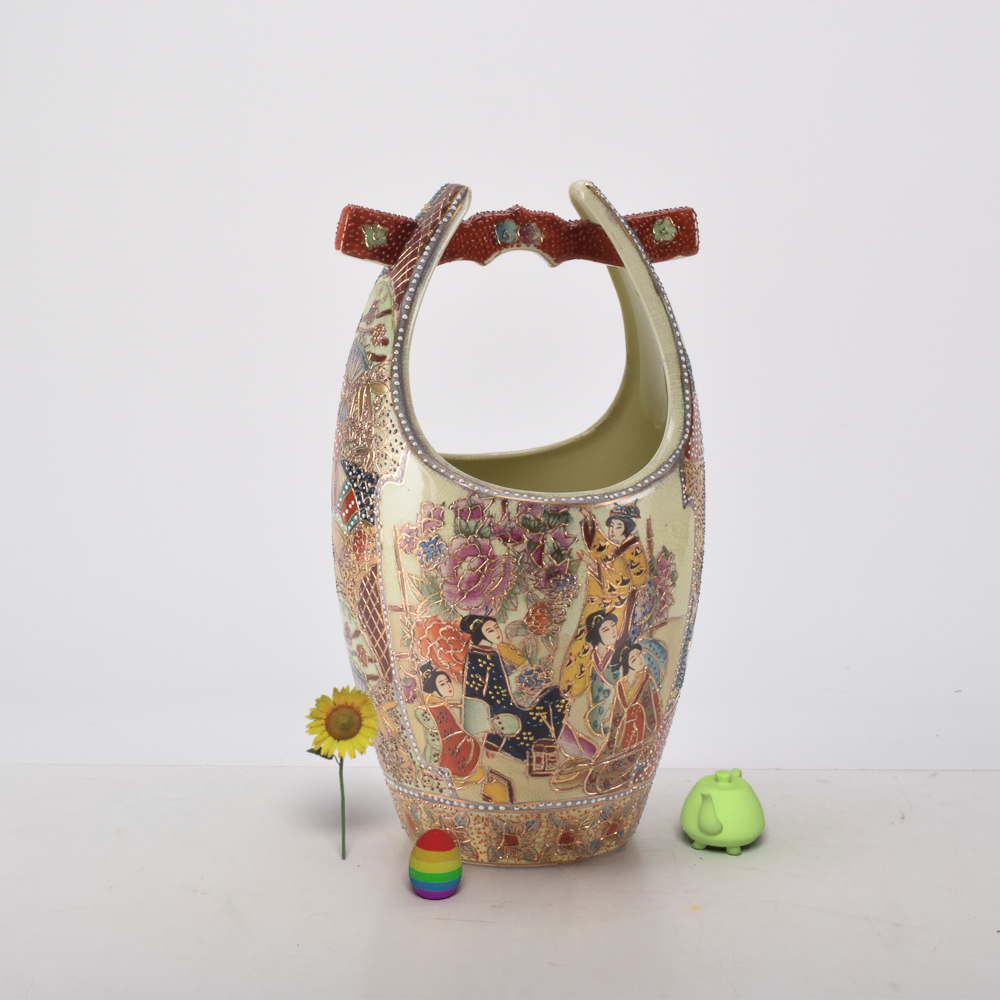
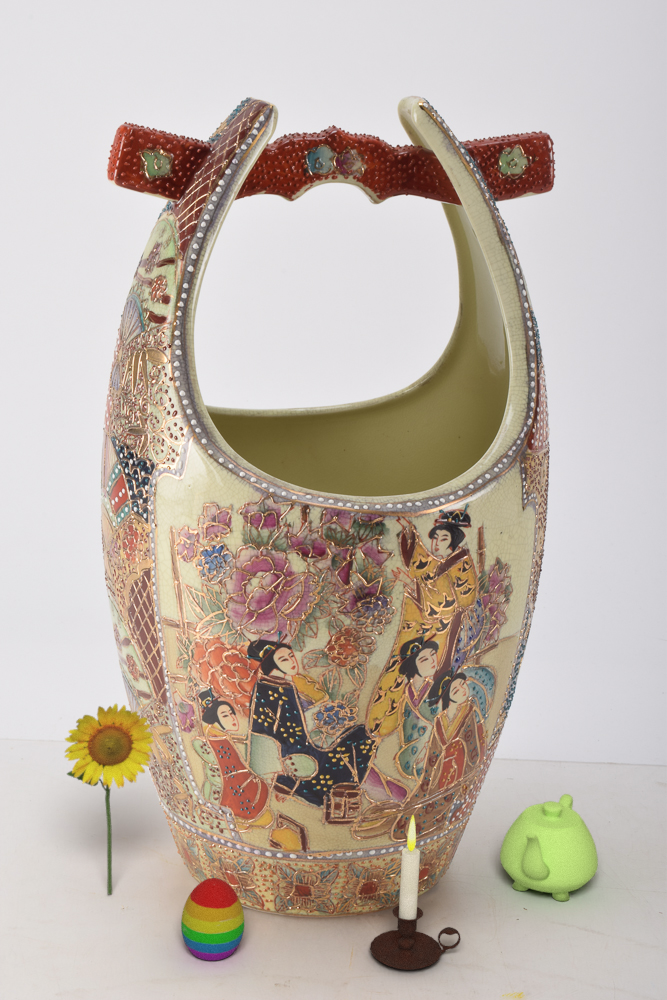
candle: none [570,766,647,901] -> present [370,815,461,970]

